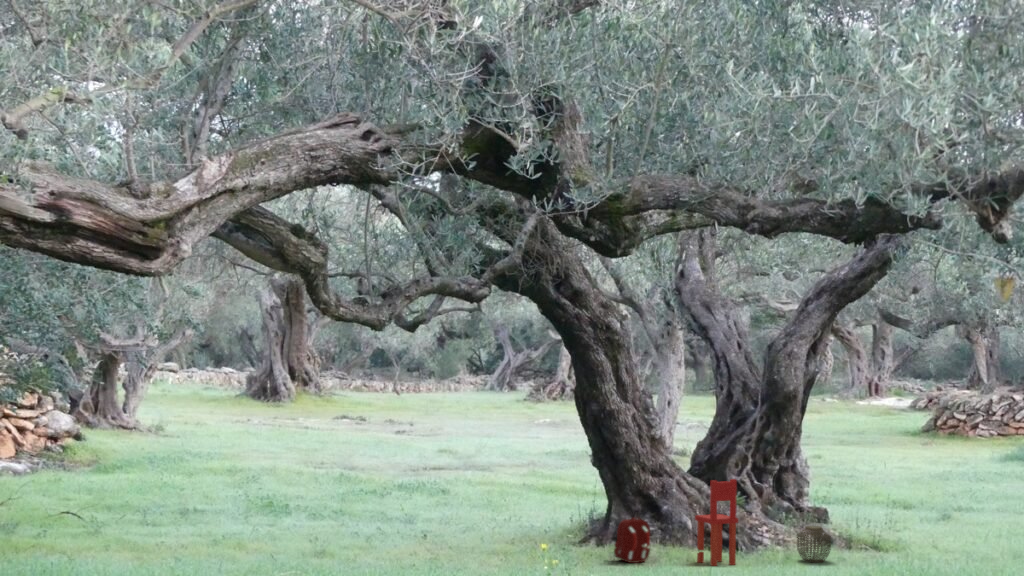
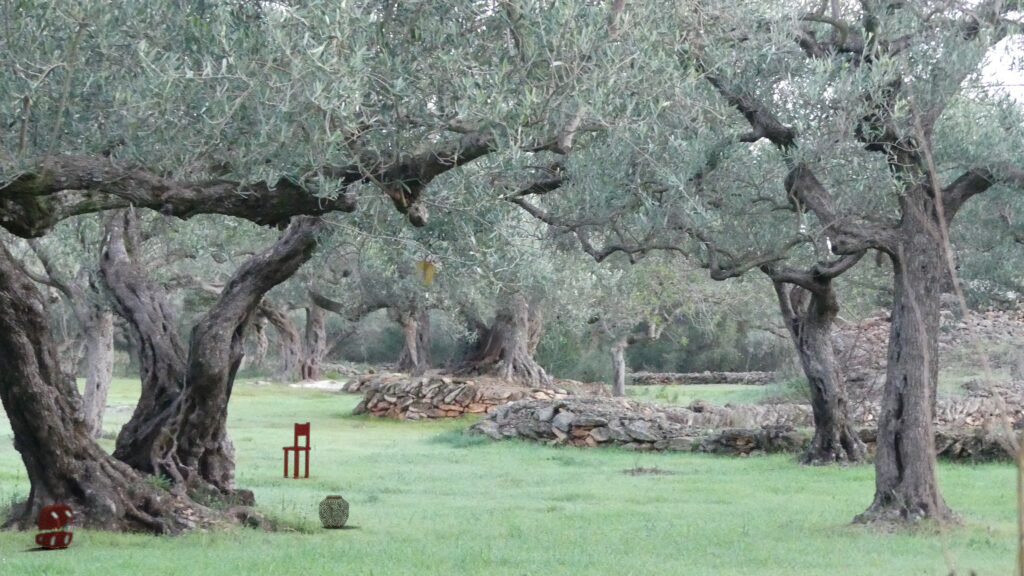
chair: present [695,479,738,566] -> present [282,422,311,478]
woven basket: present [797,526,831,563] -> present [319,495,349,528]

